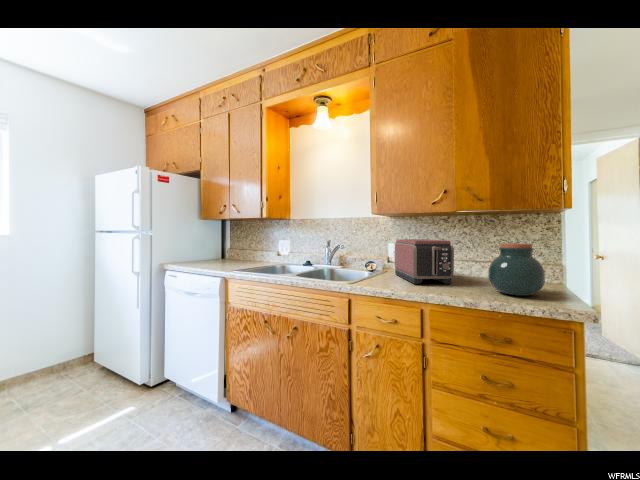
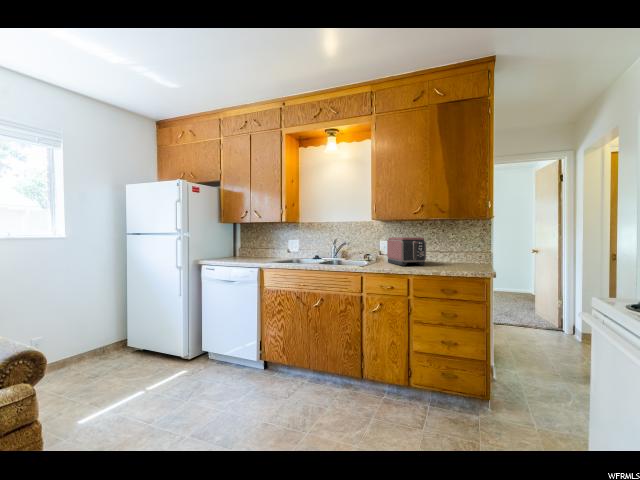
jar: present [488,243,545,296] -> none [445,239,474,268]

